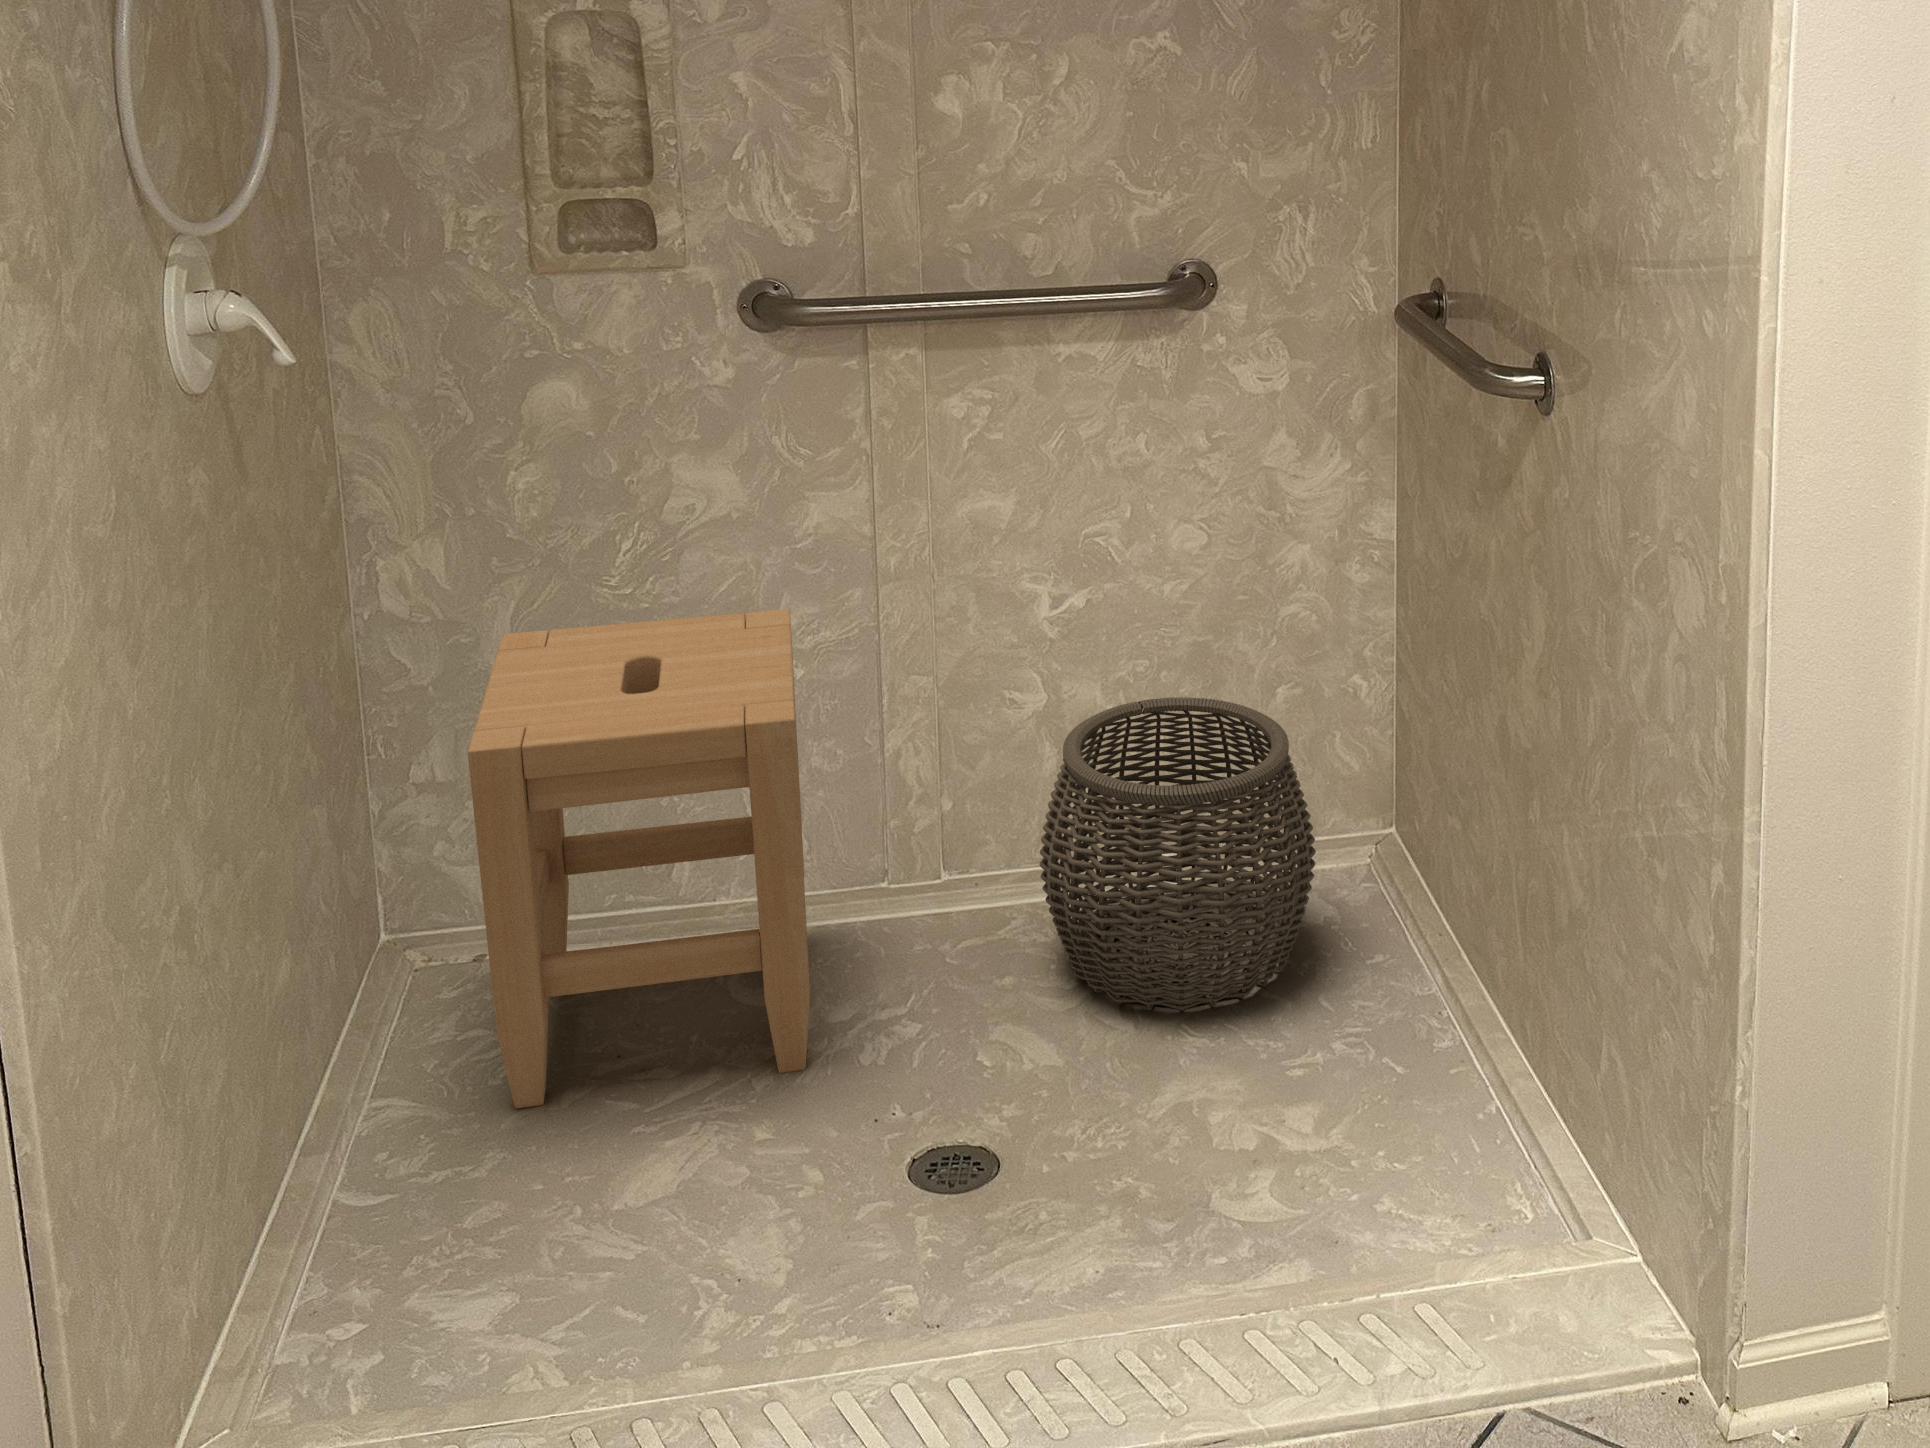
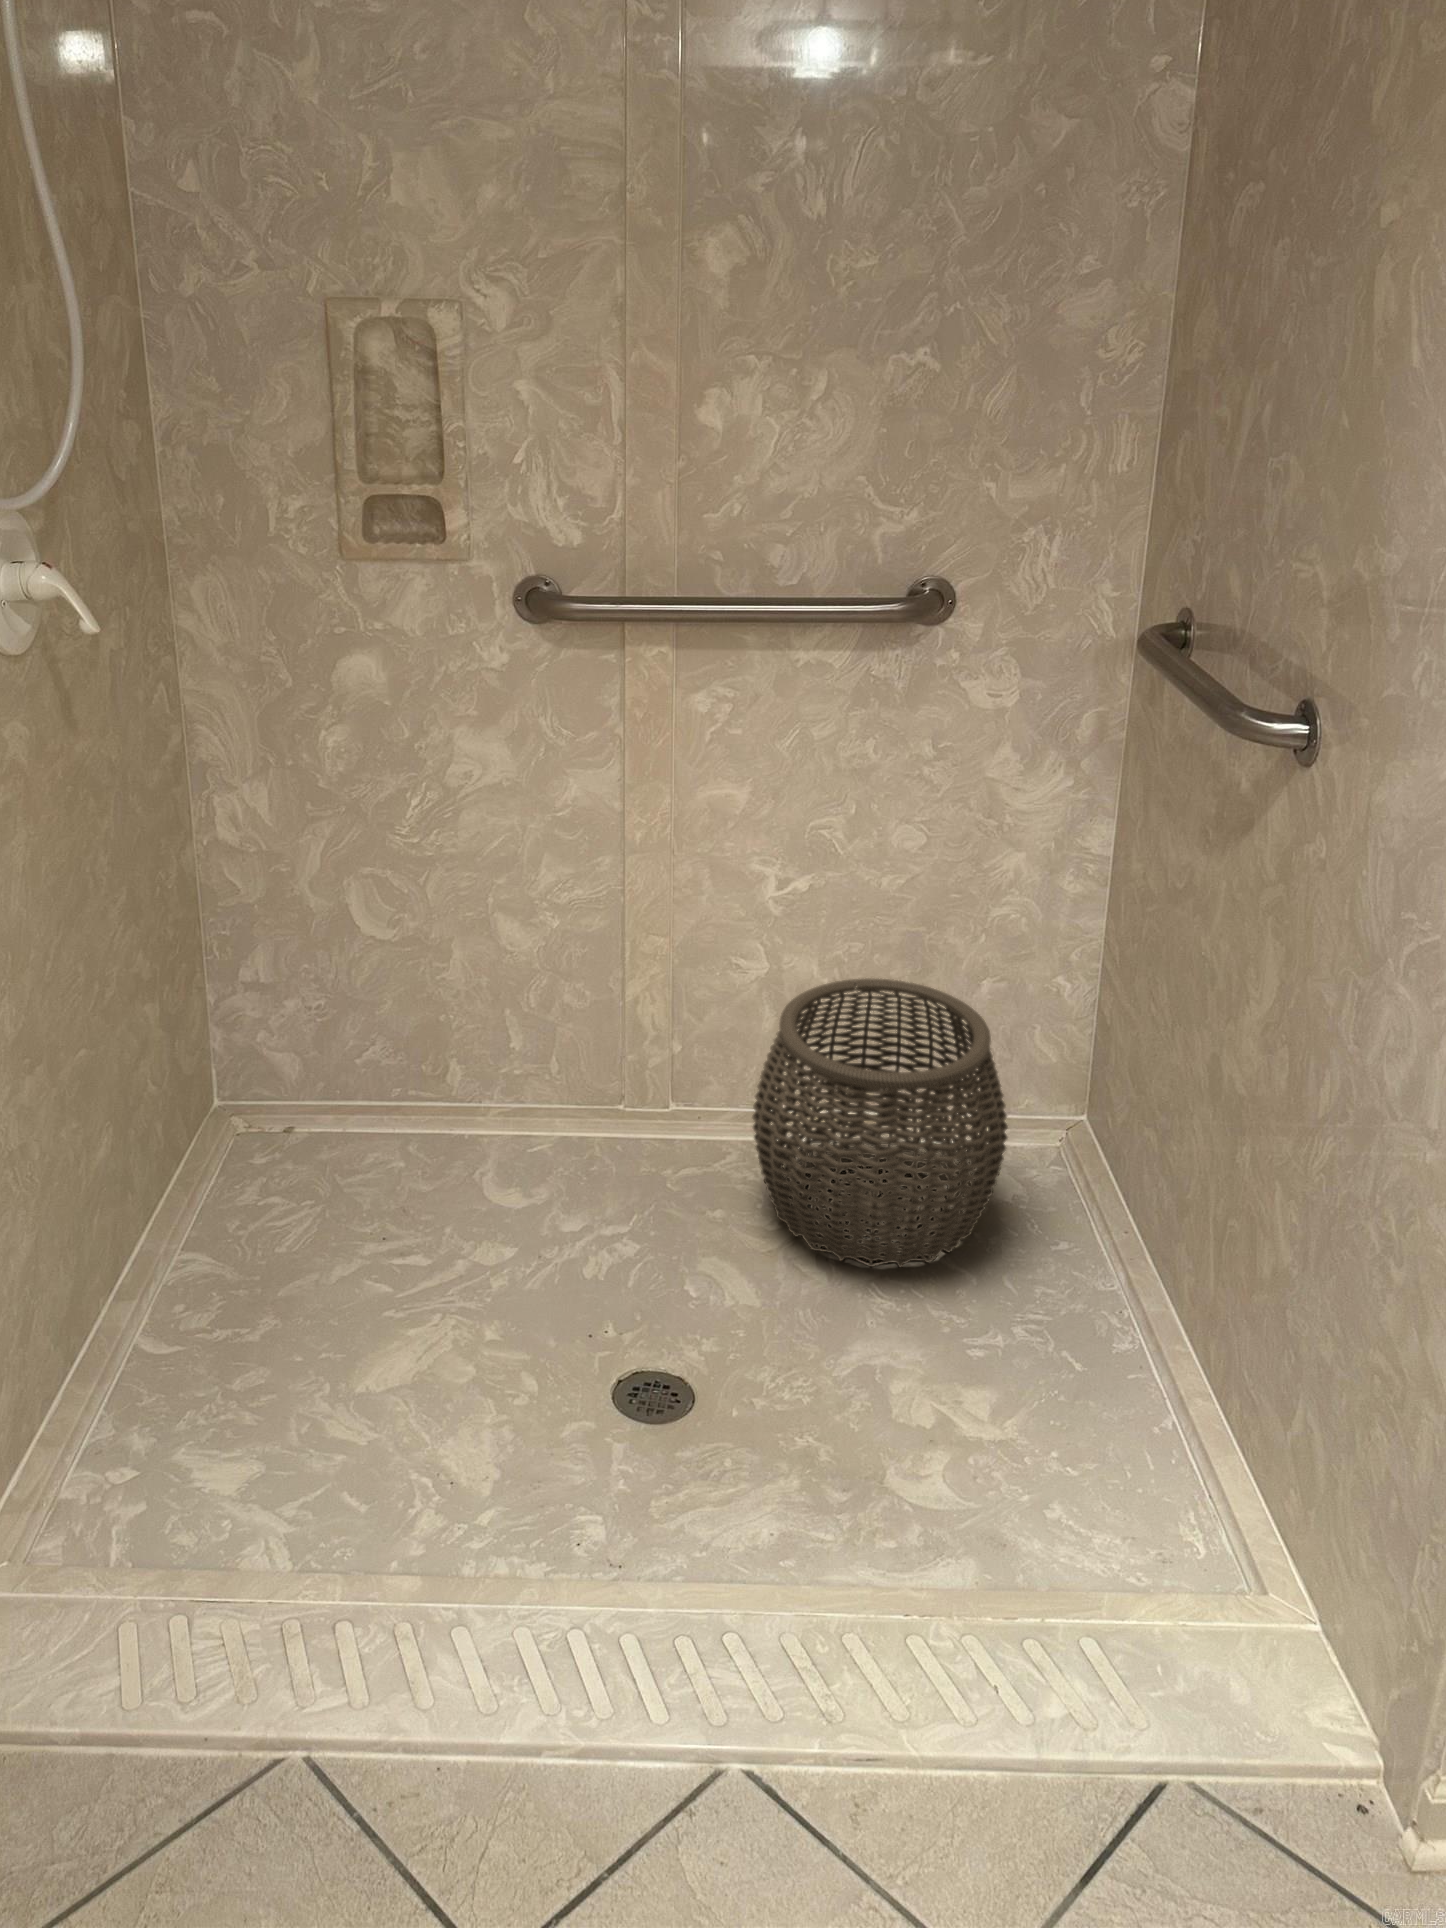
stool: present [468,609,810,1109] -> none [255,868,552,1274]

